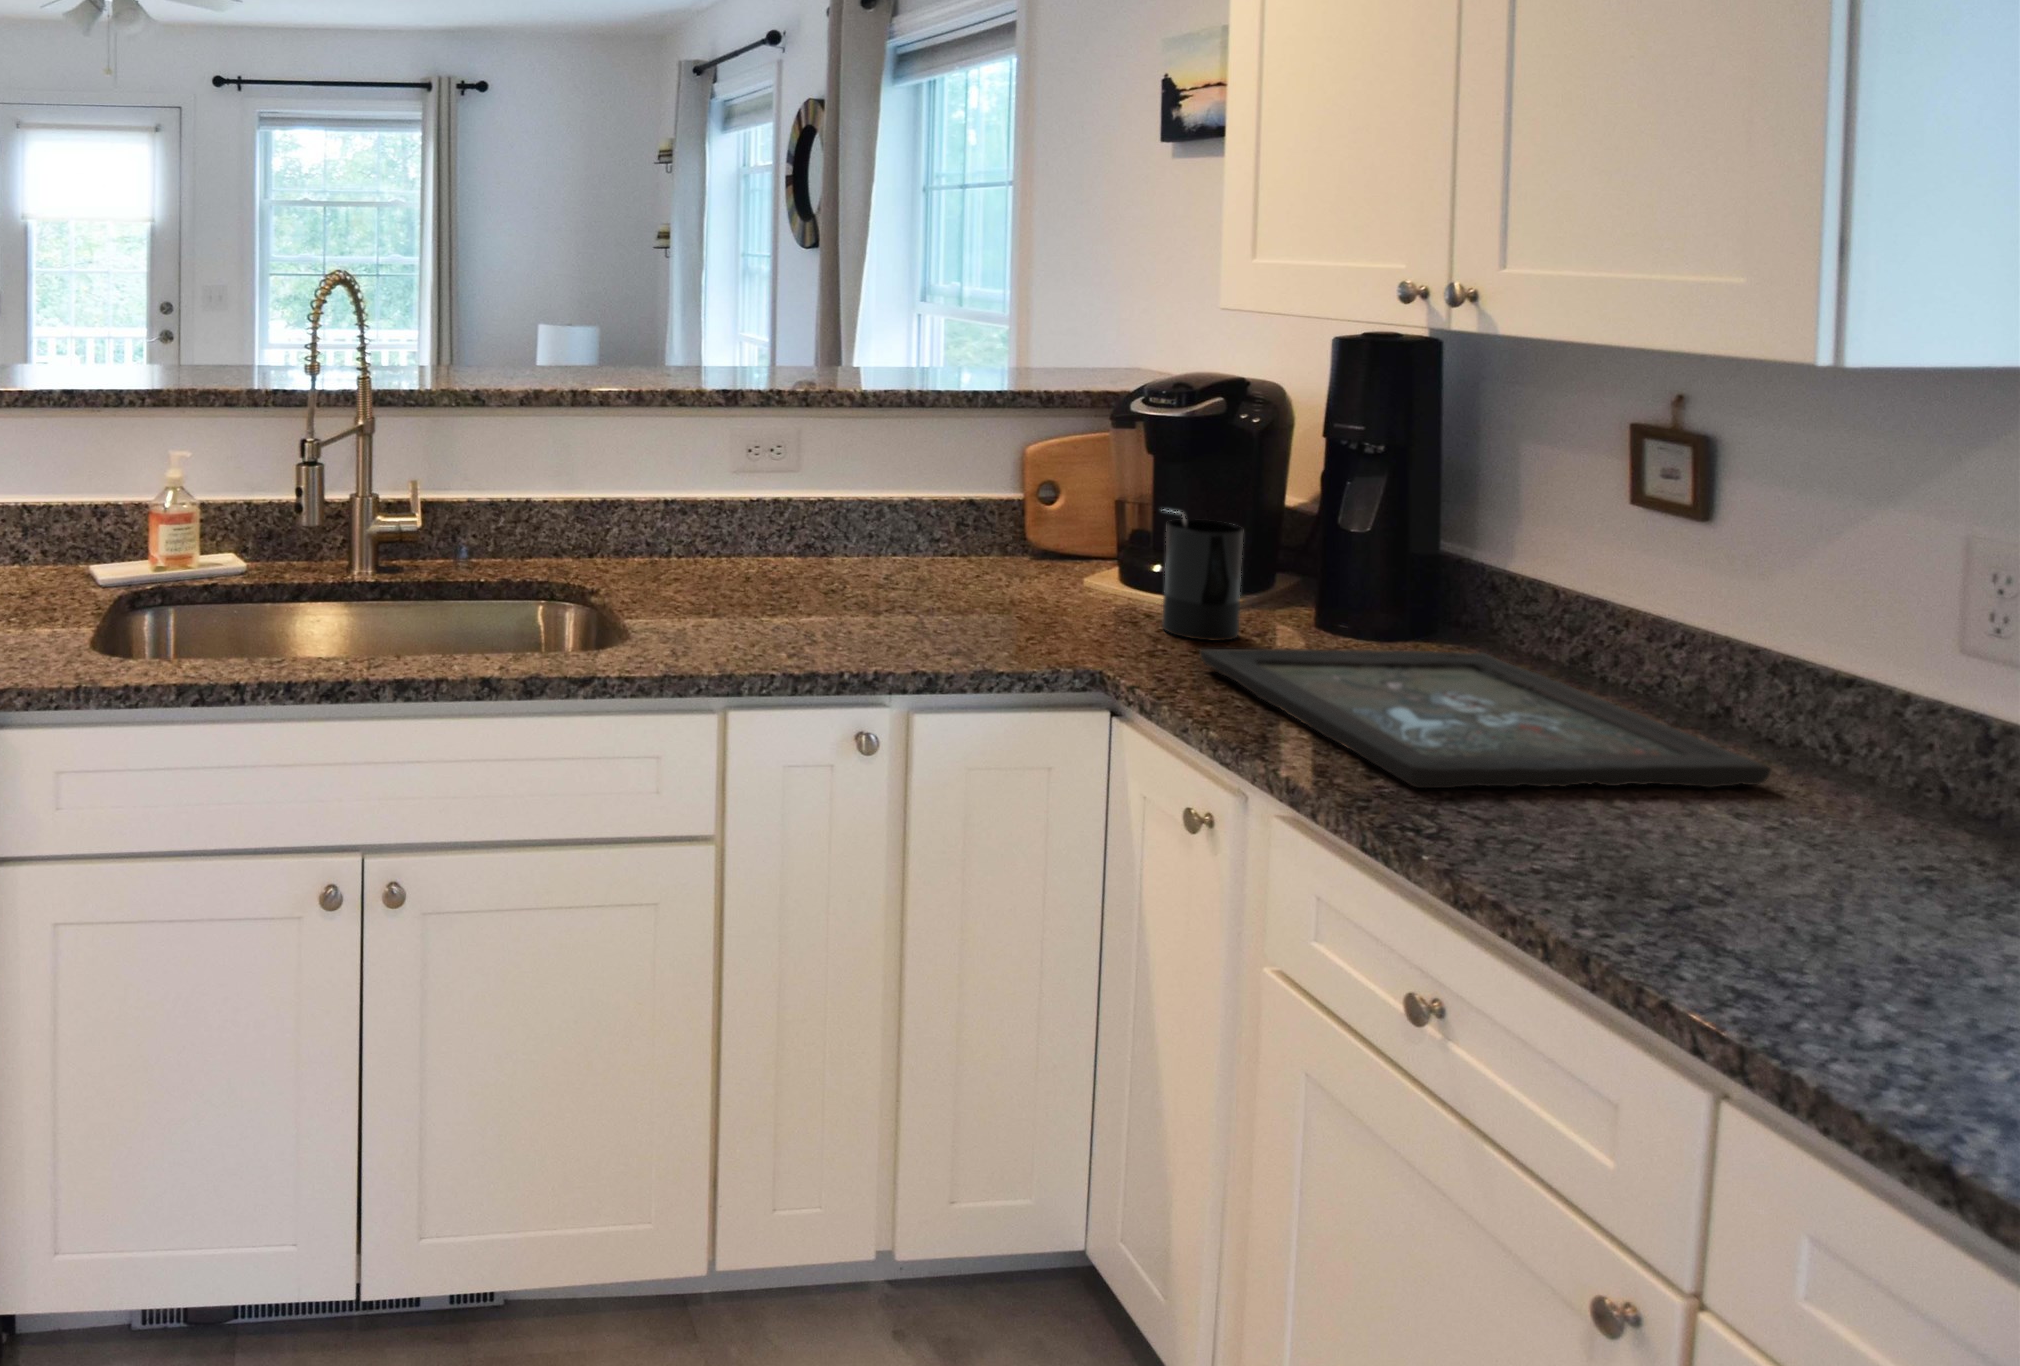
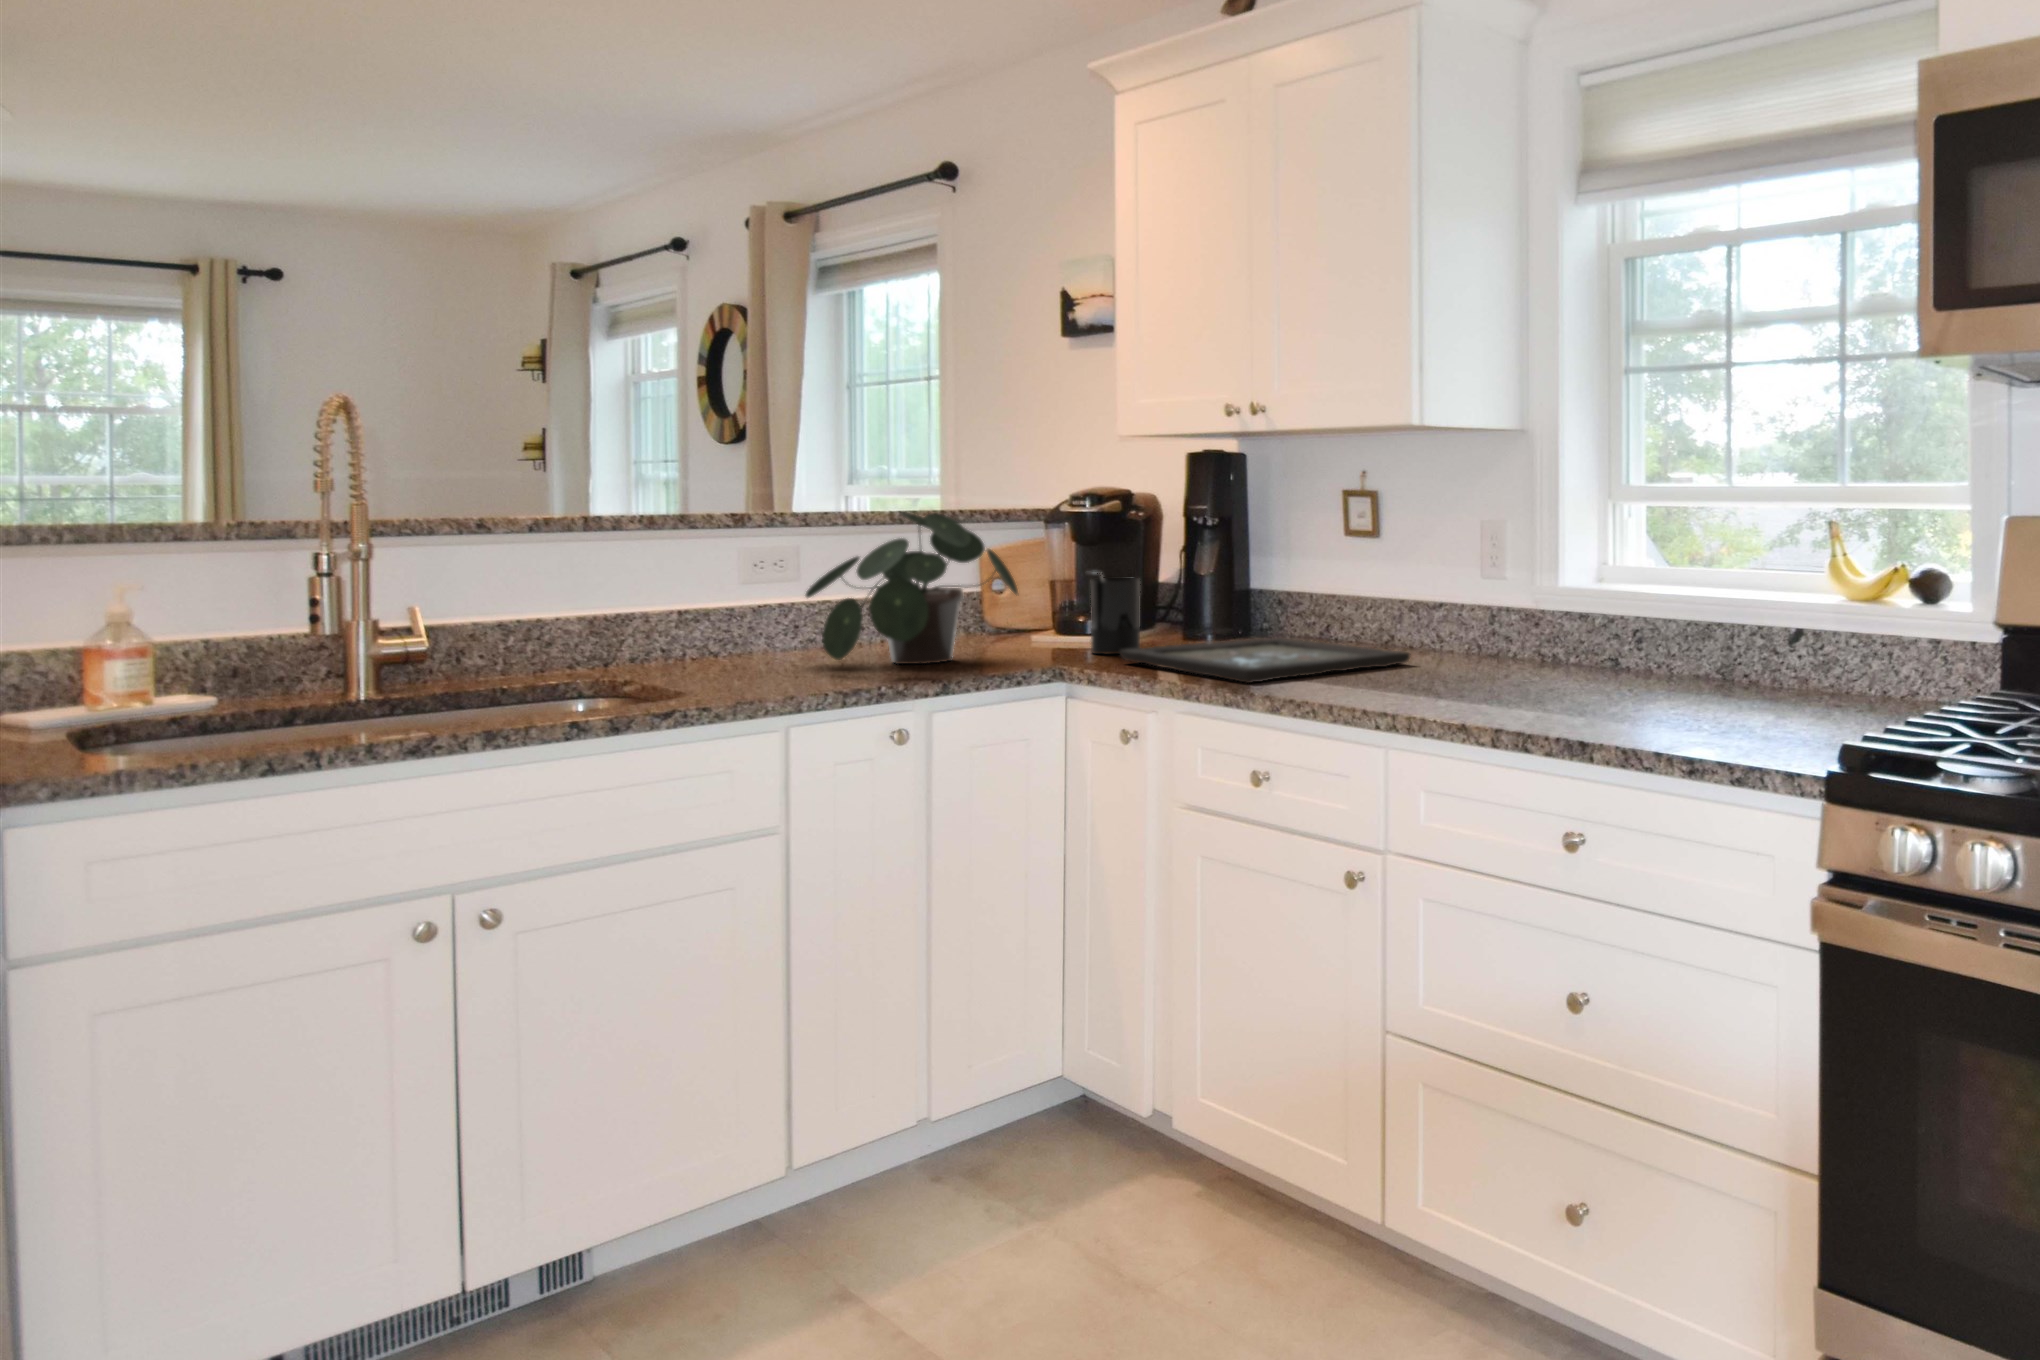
potted plant: none [794,409,1059,616] -> present [806,512,1018,664]

